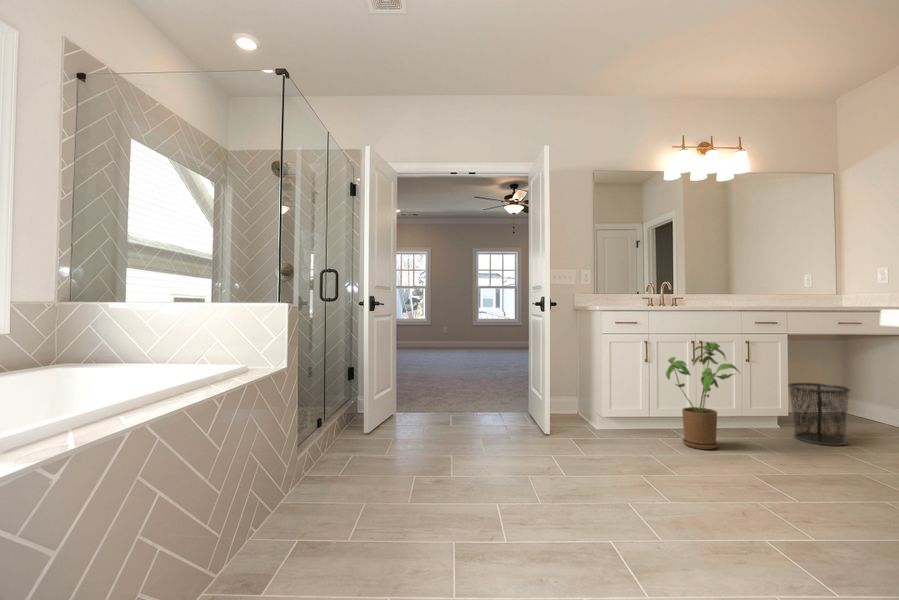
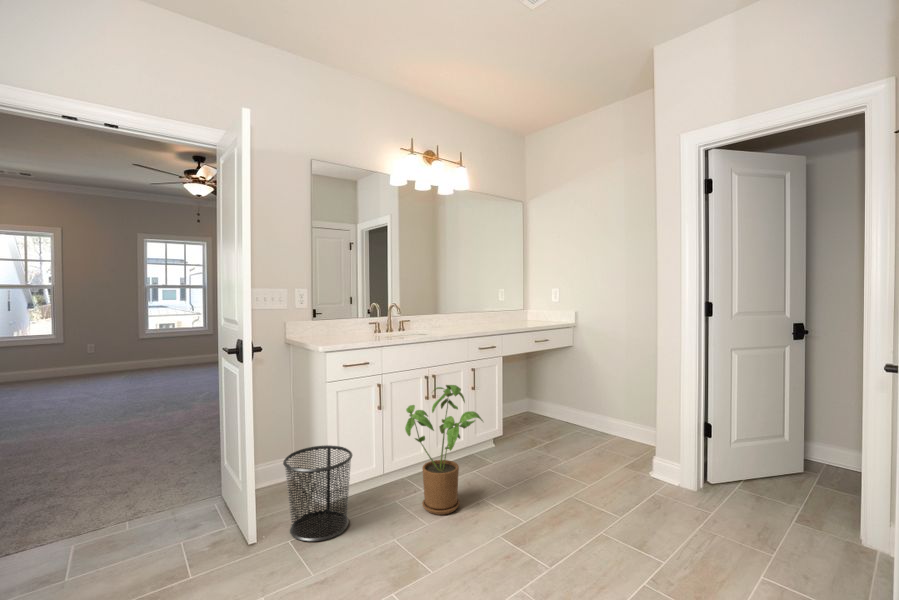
waste bin: present [788,383,850,446] -> present [283,445,352,542]

